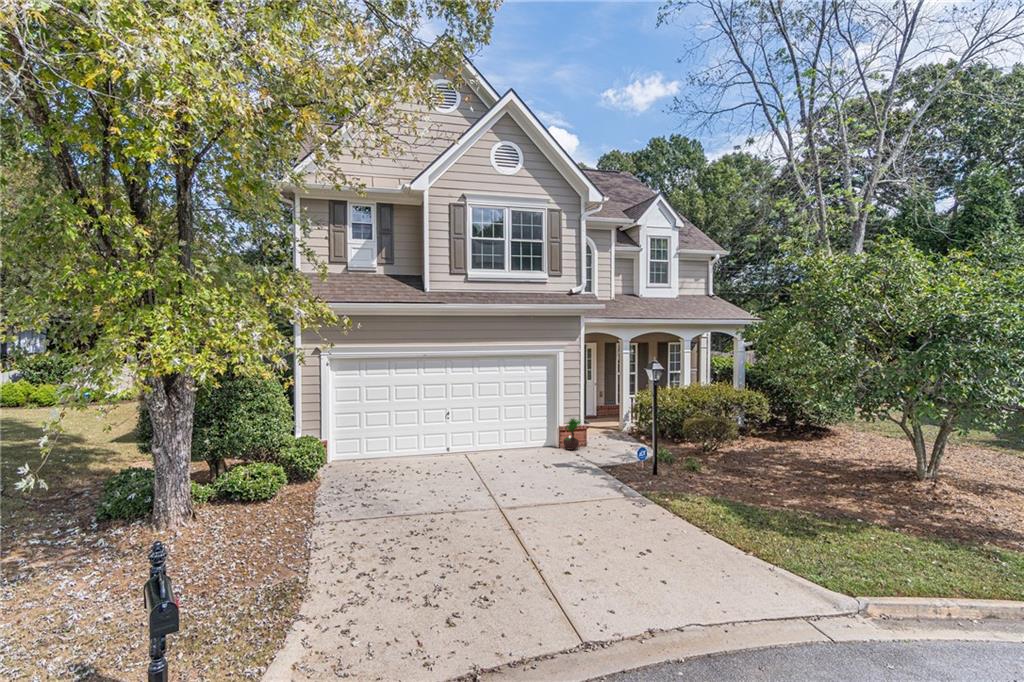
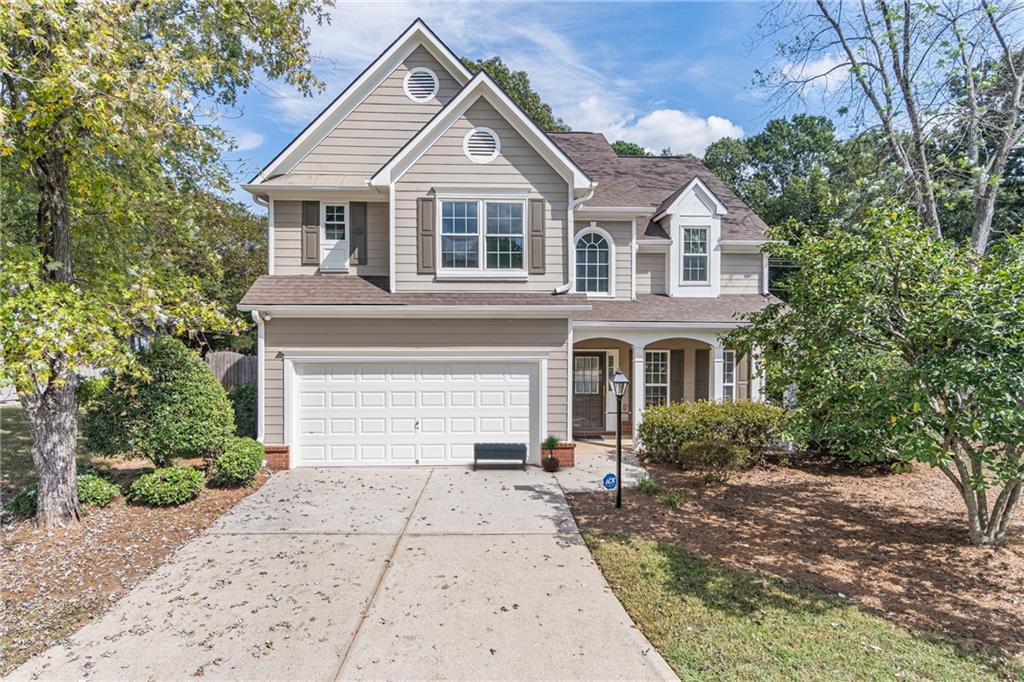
bench: none [502,427,552,454] -> present [474,443,527,471]

